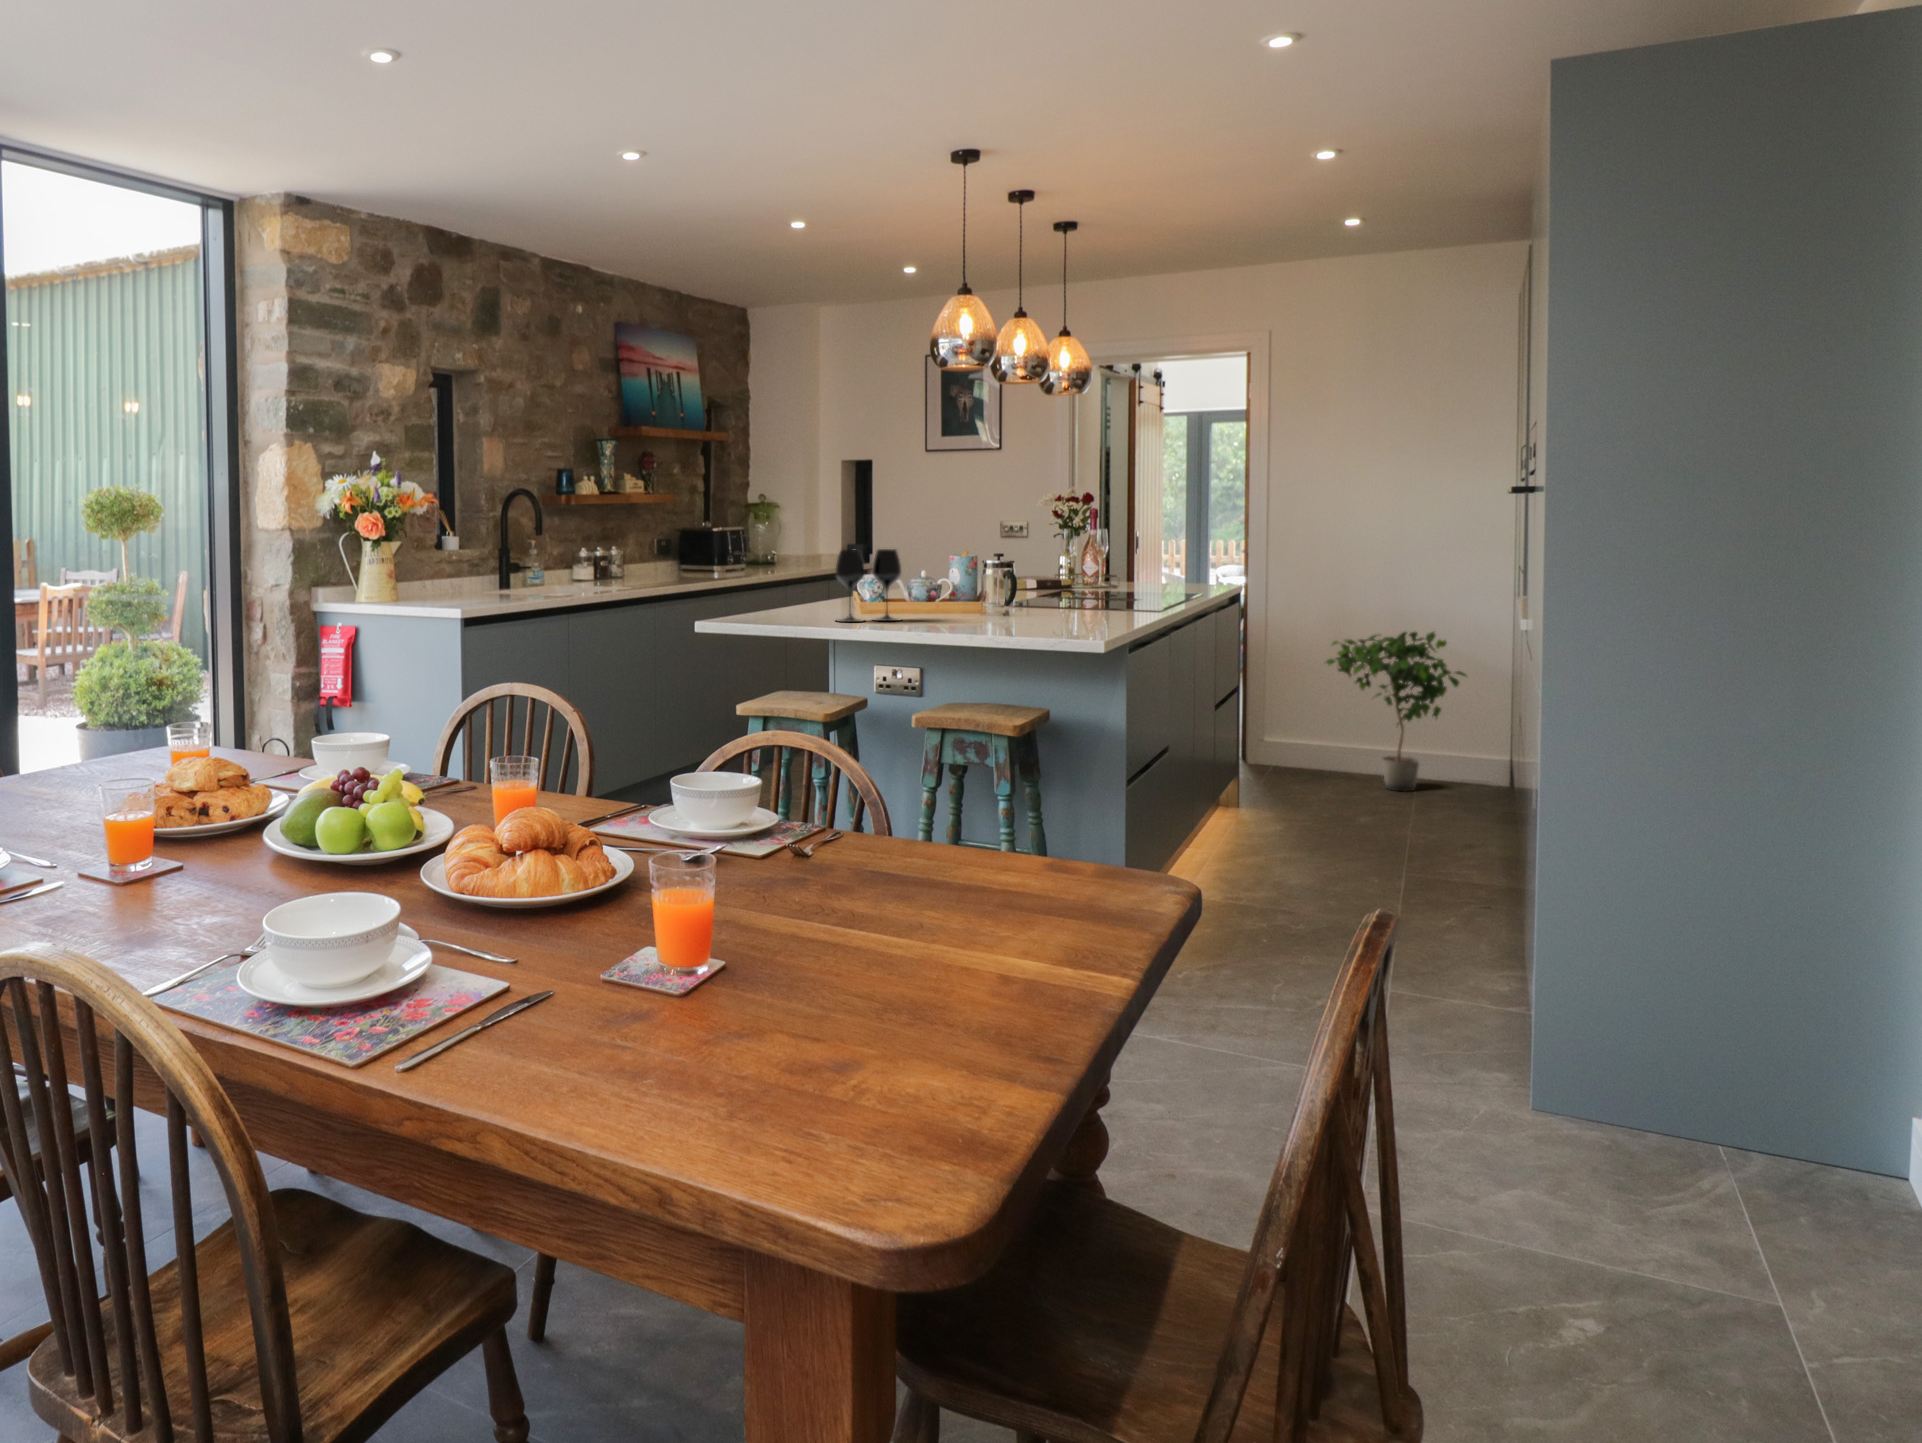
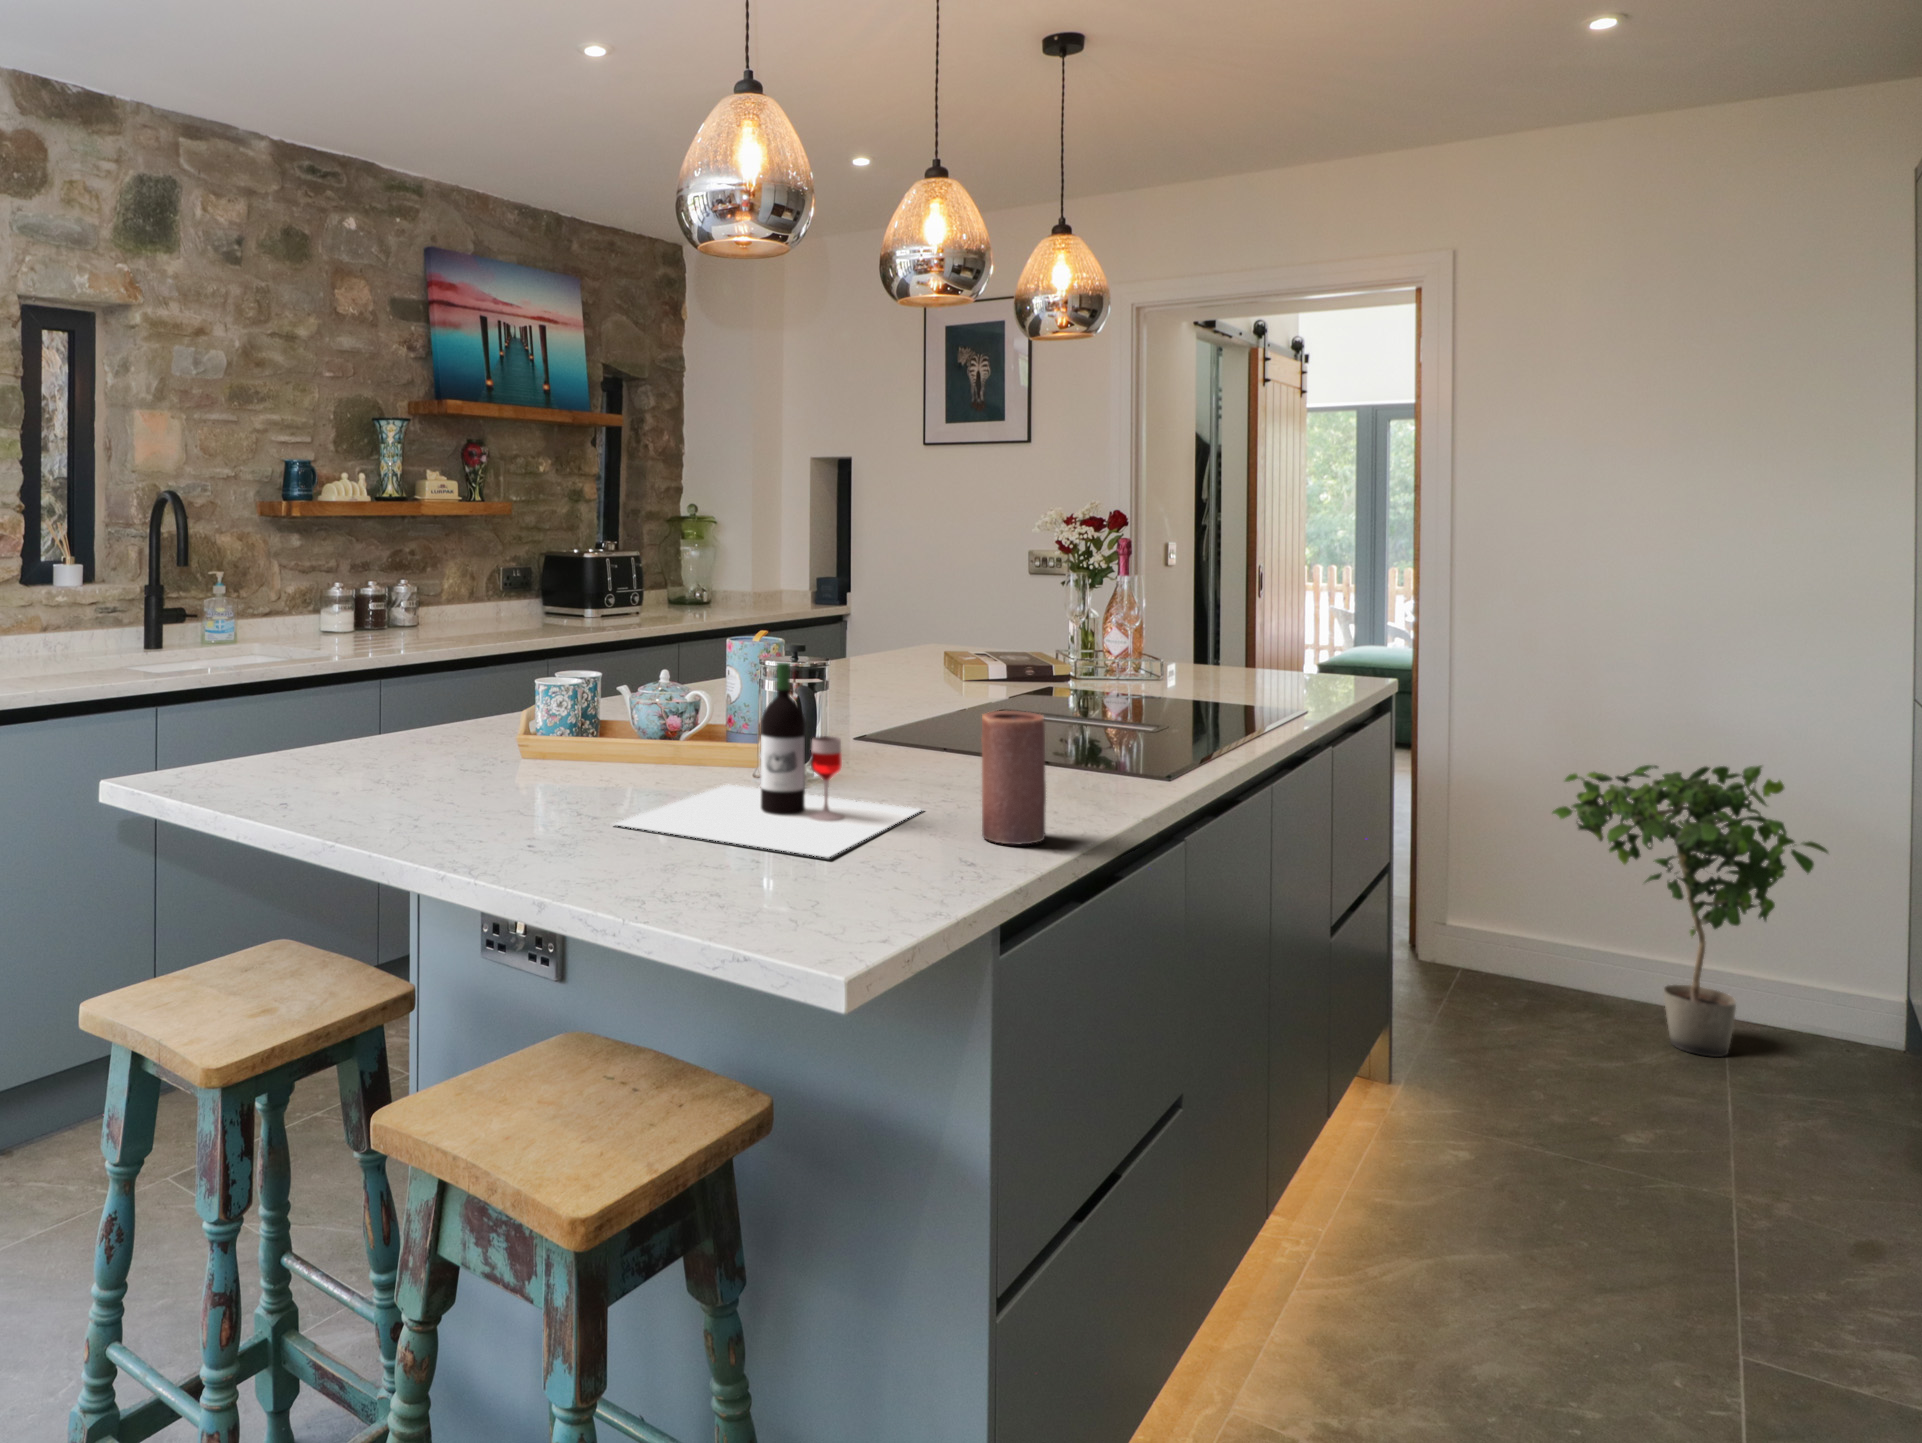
wine glass: present [835,549,901,622] -> none [434,626,582,786]
wine bottle: none [946,559,1066,631] -> present [615,663,921,857]
candle: none [1100,575,1127,628] -> present [981,711,1046,844]

